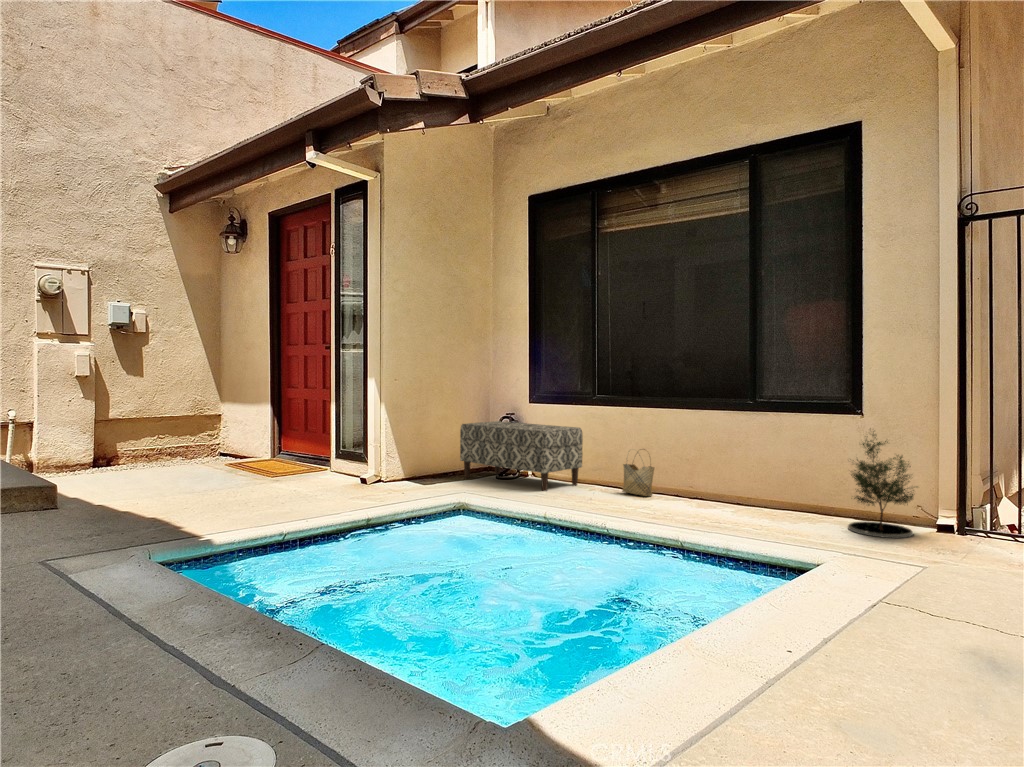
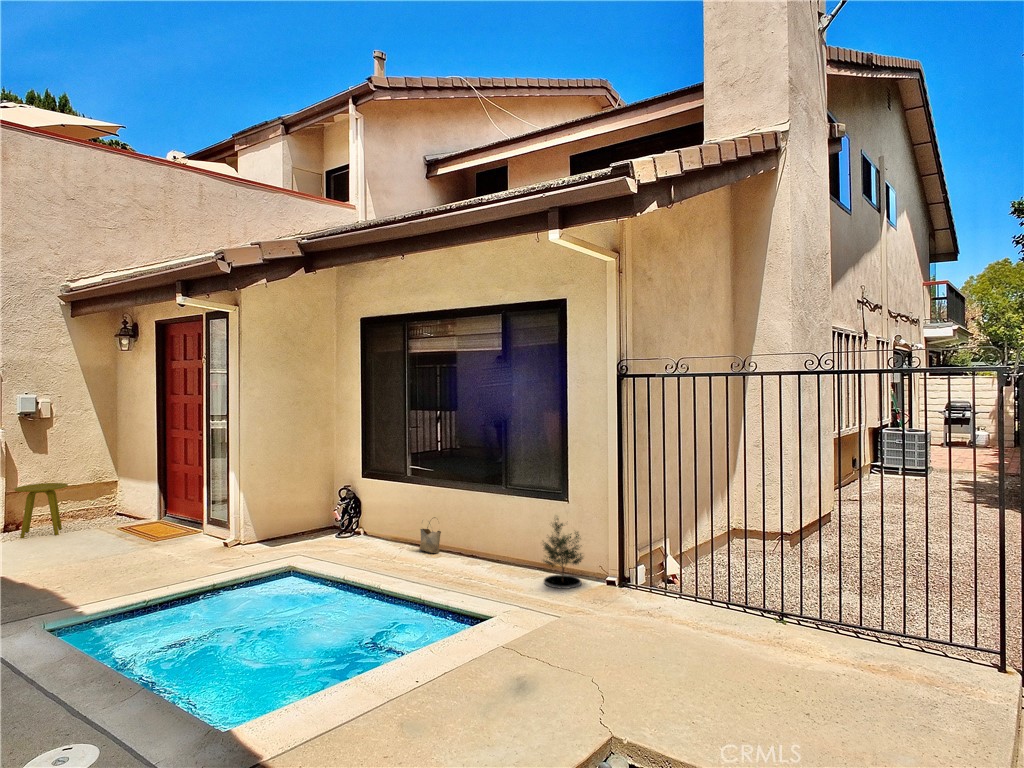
side table: none [106,410,168,473] -> present [14,483,68,538]
bench: present [460,421,583,491] -> none [307,490,397,550]

